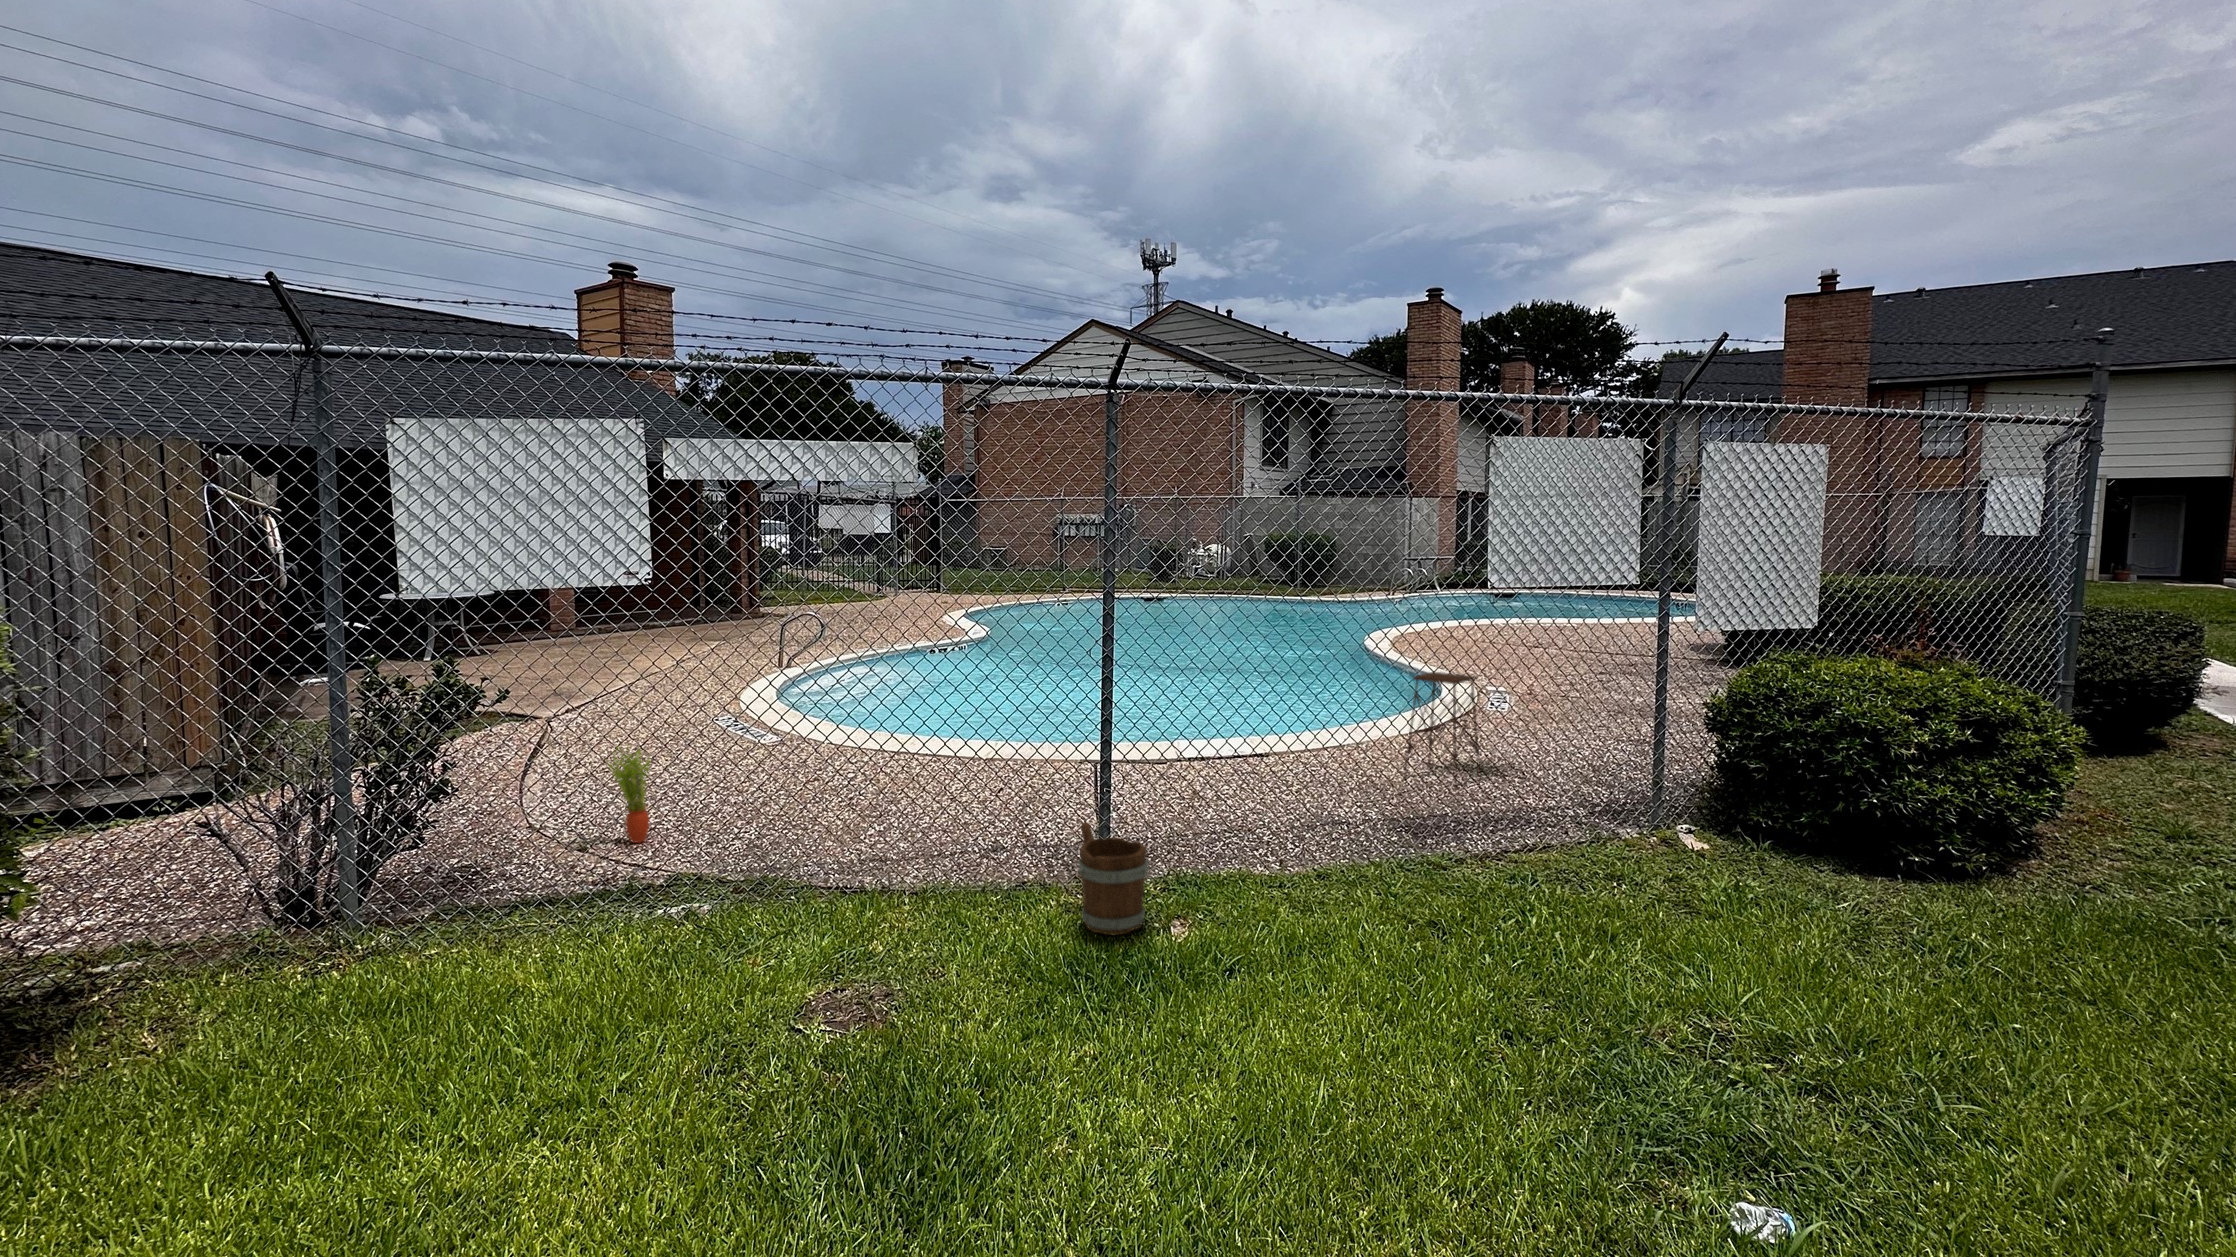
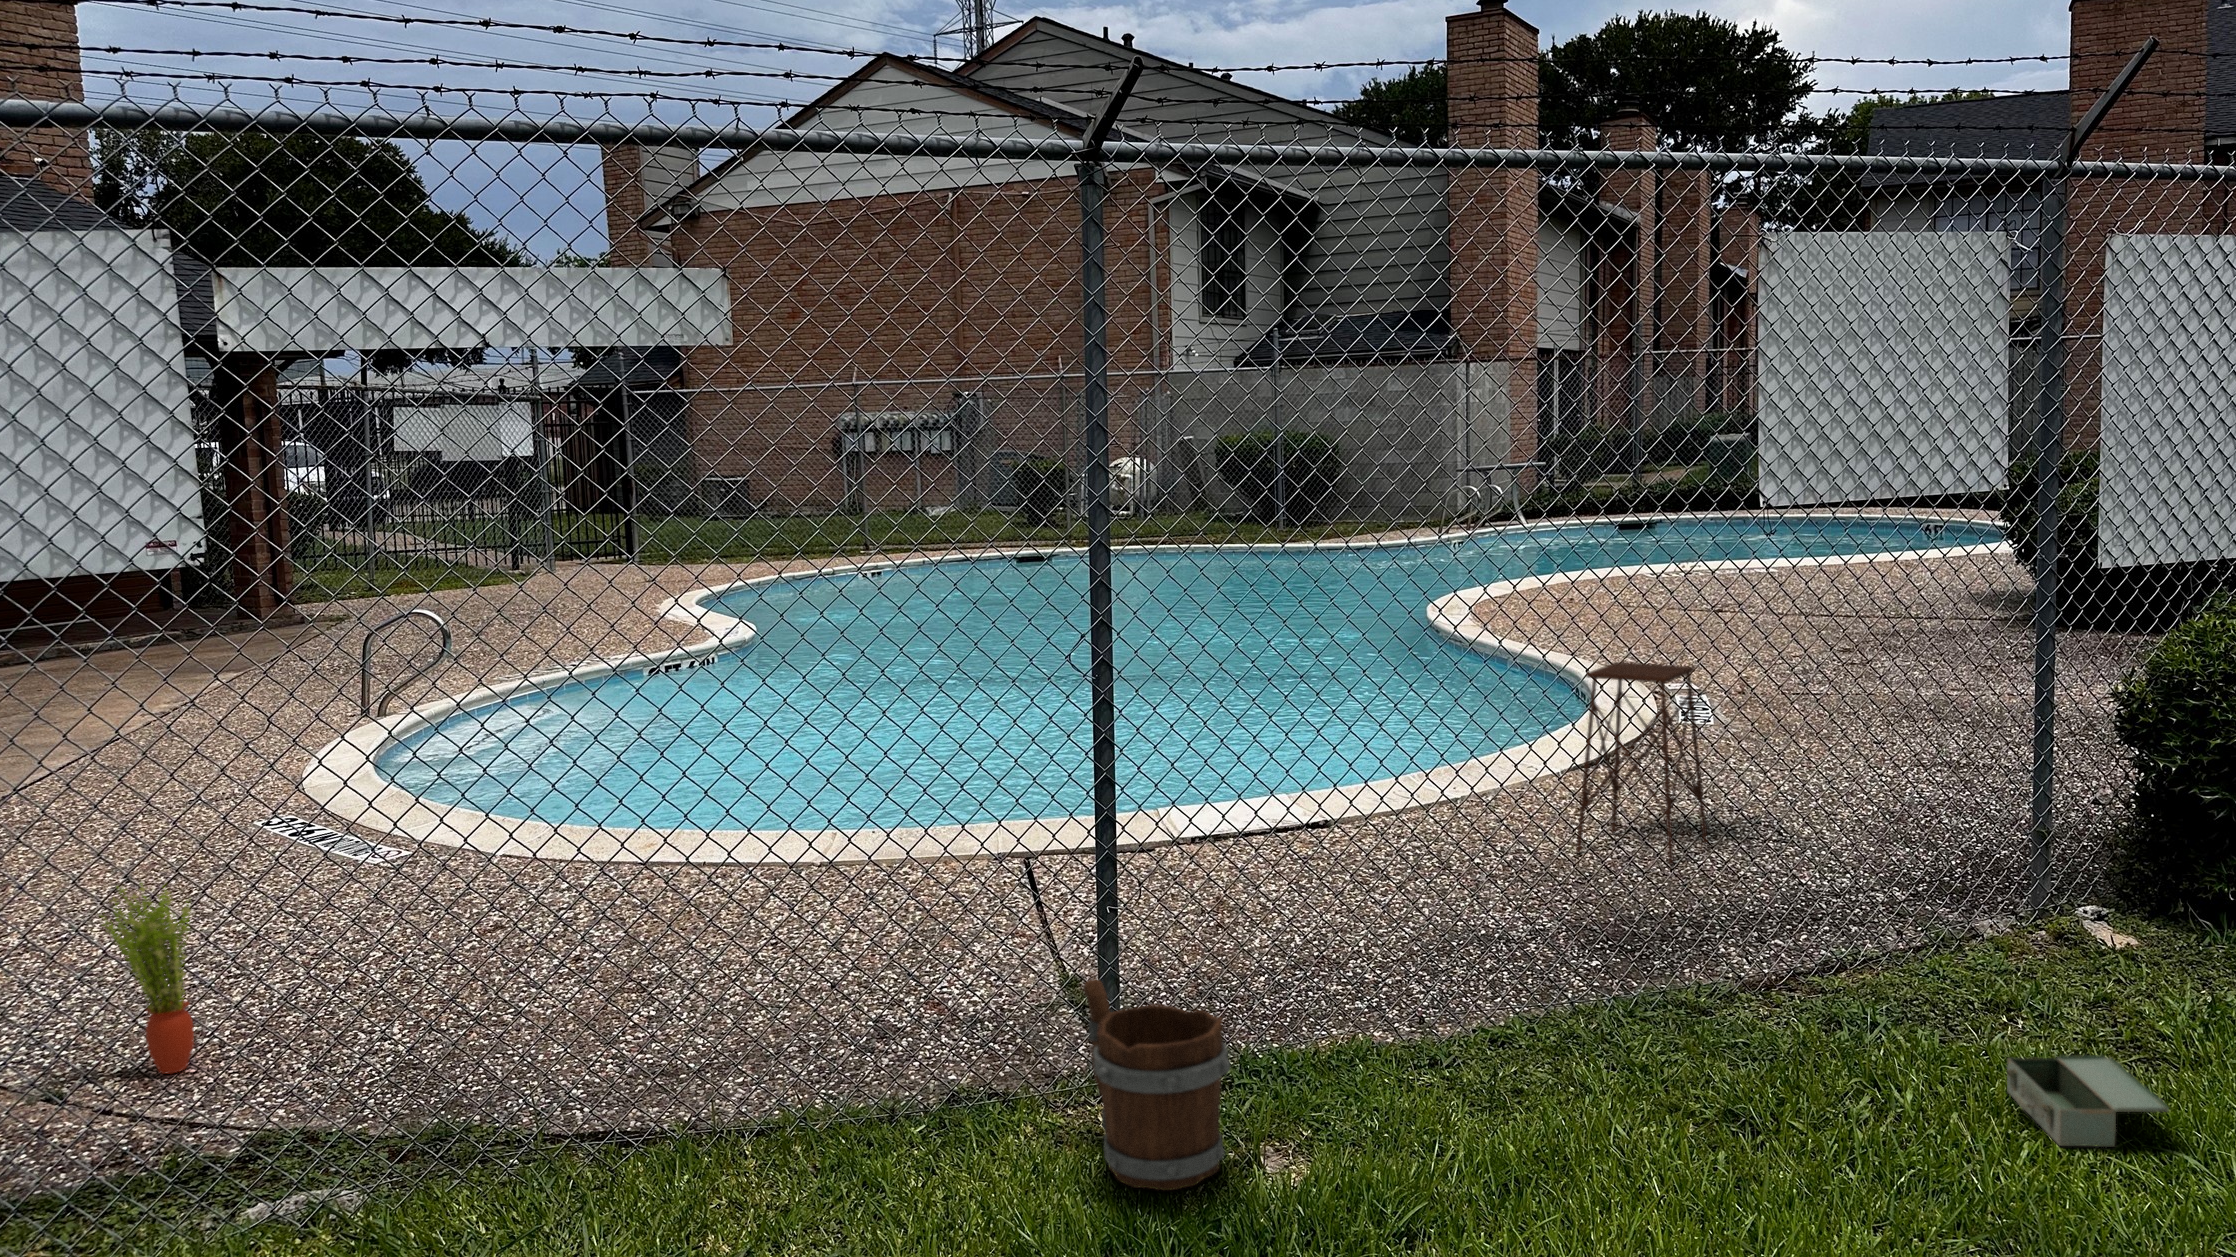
toolbox: none [1588,900,1670,952] -> present [2007,1055,2169,1147]

